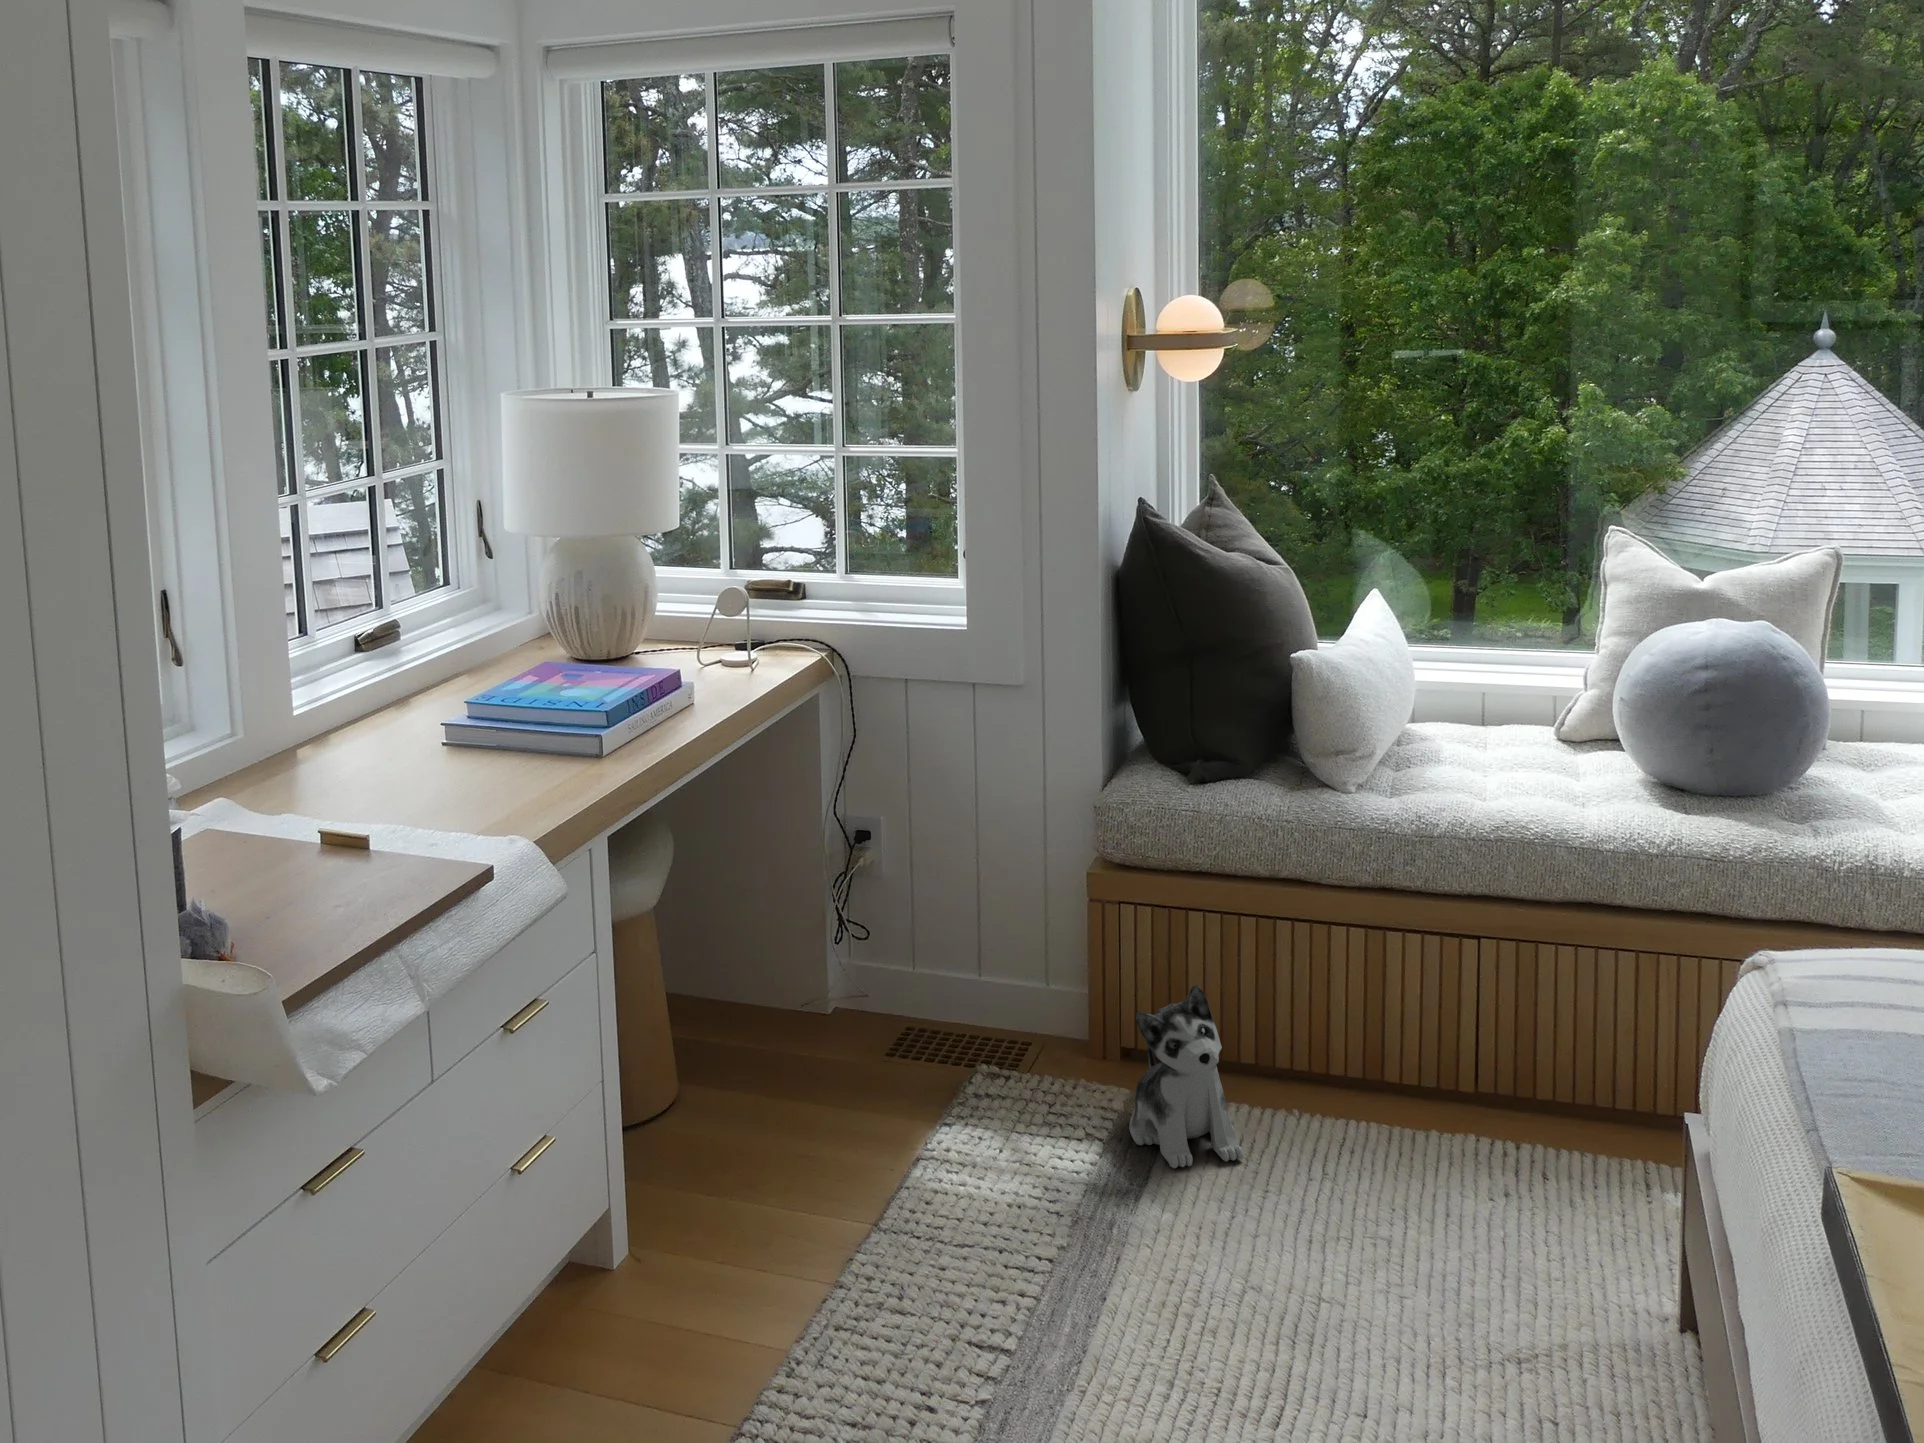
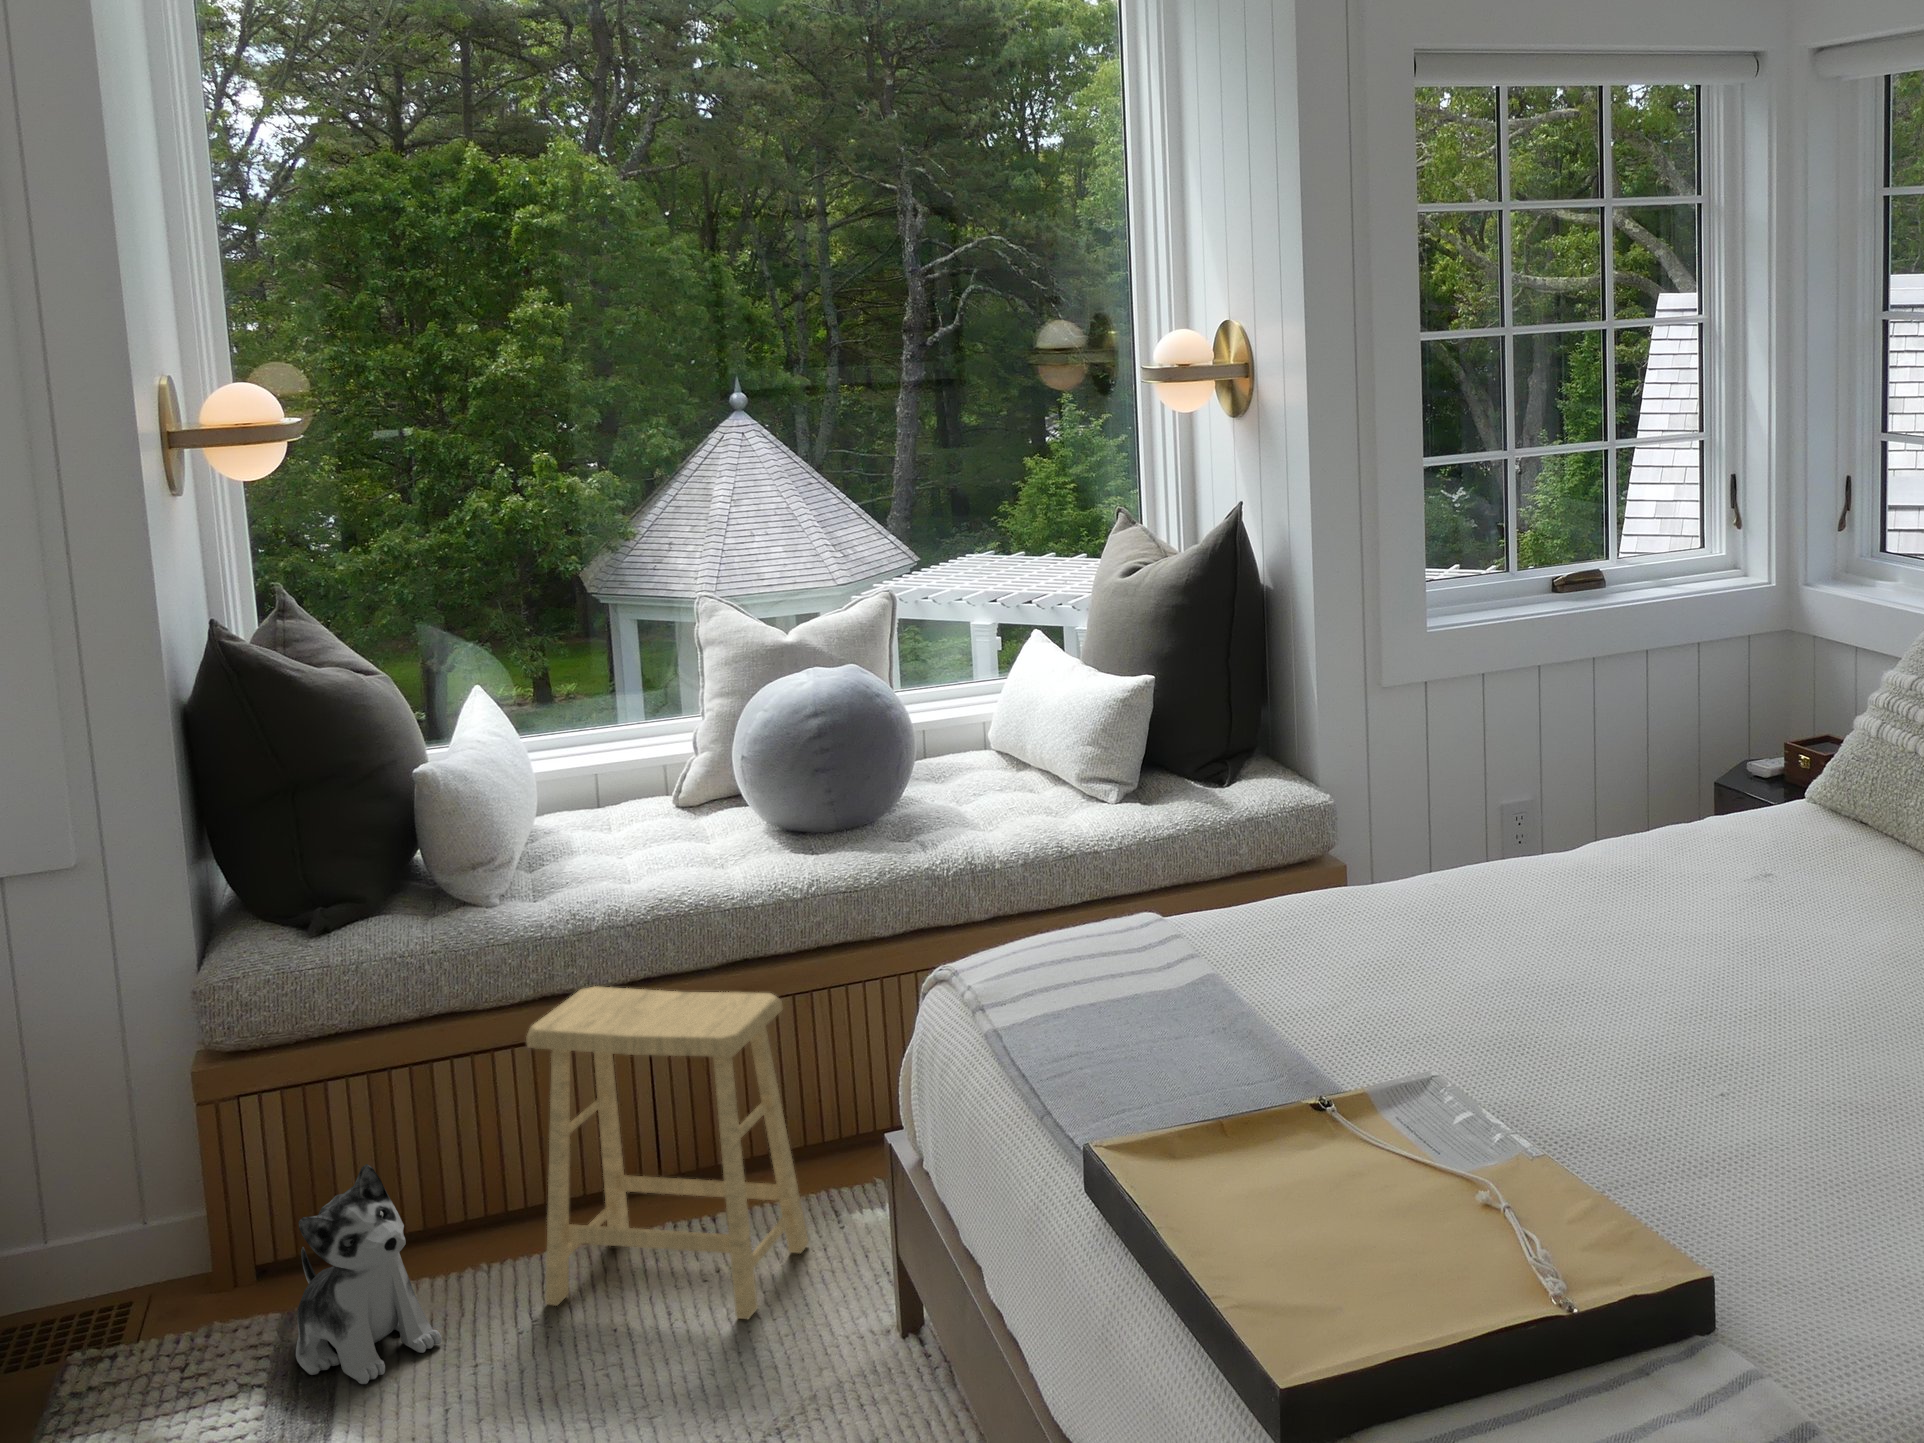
footstool: none [1340,886,1611,1249] -> present [526,987,809,1320]

